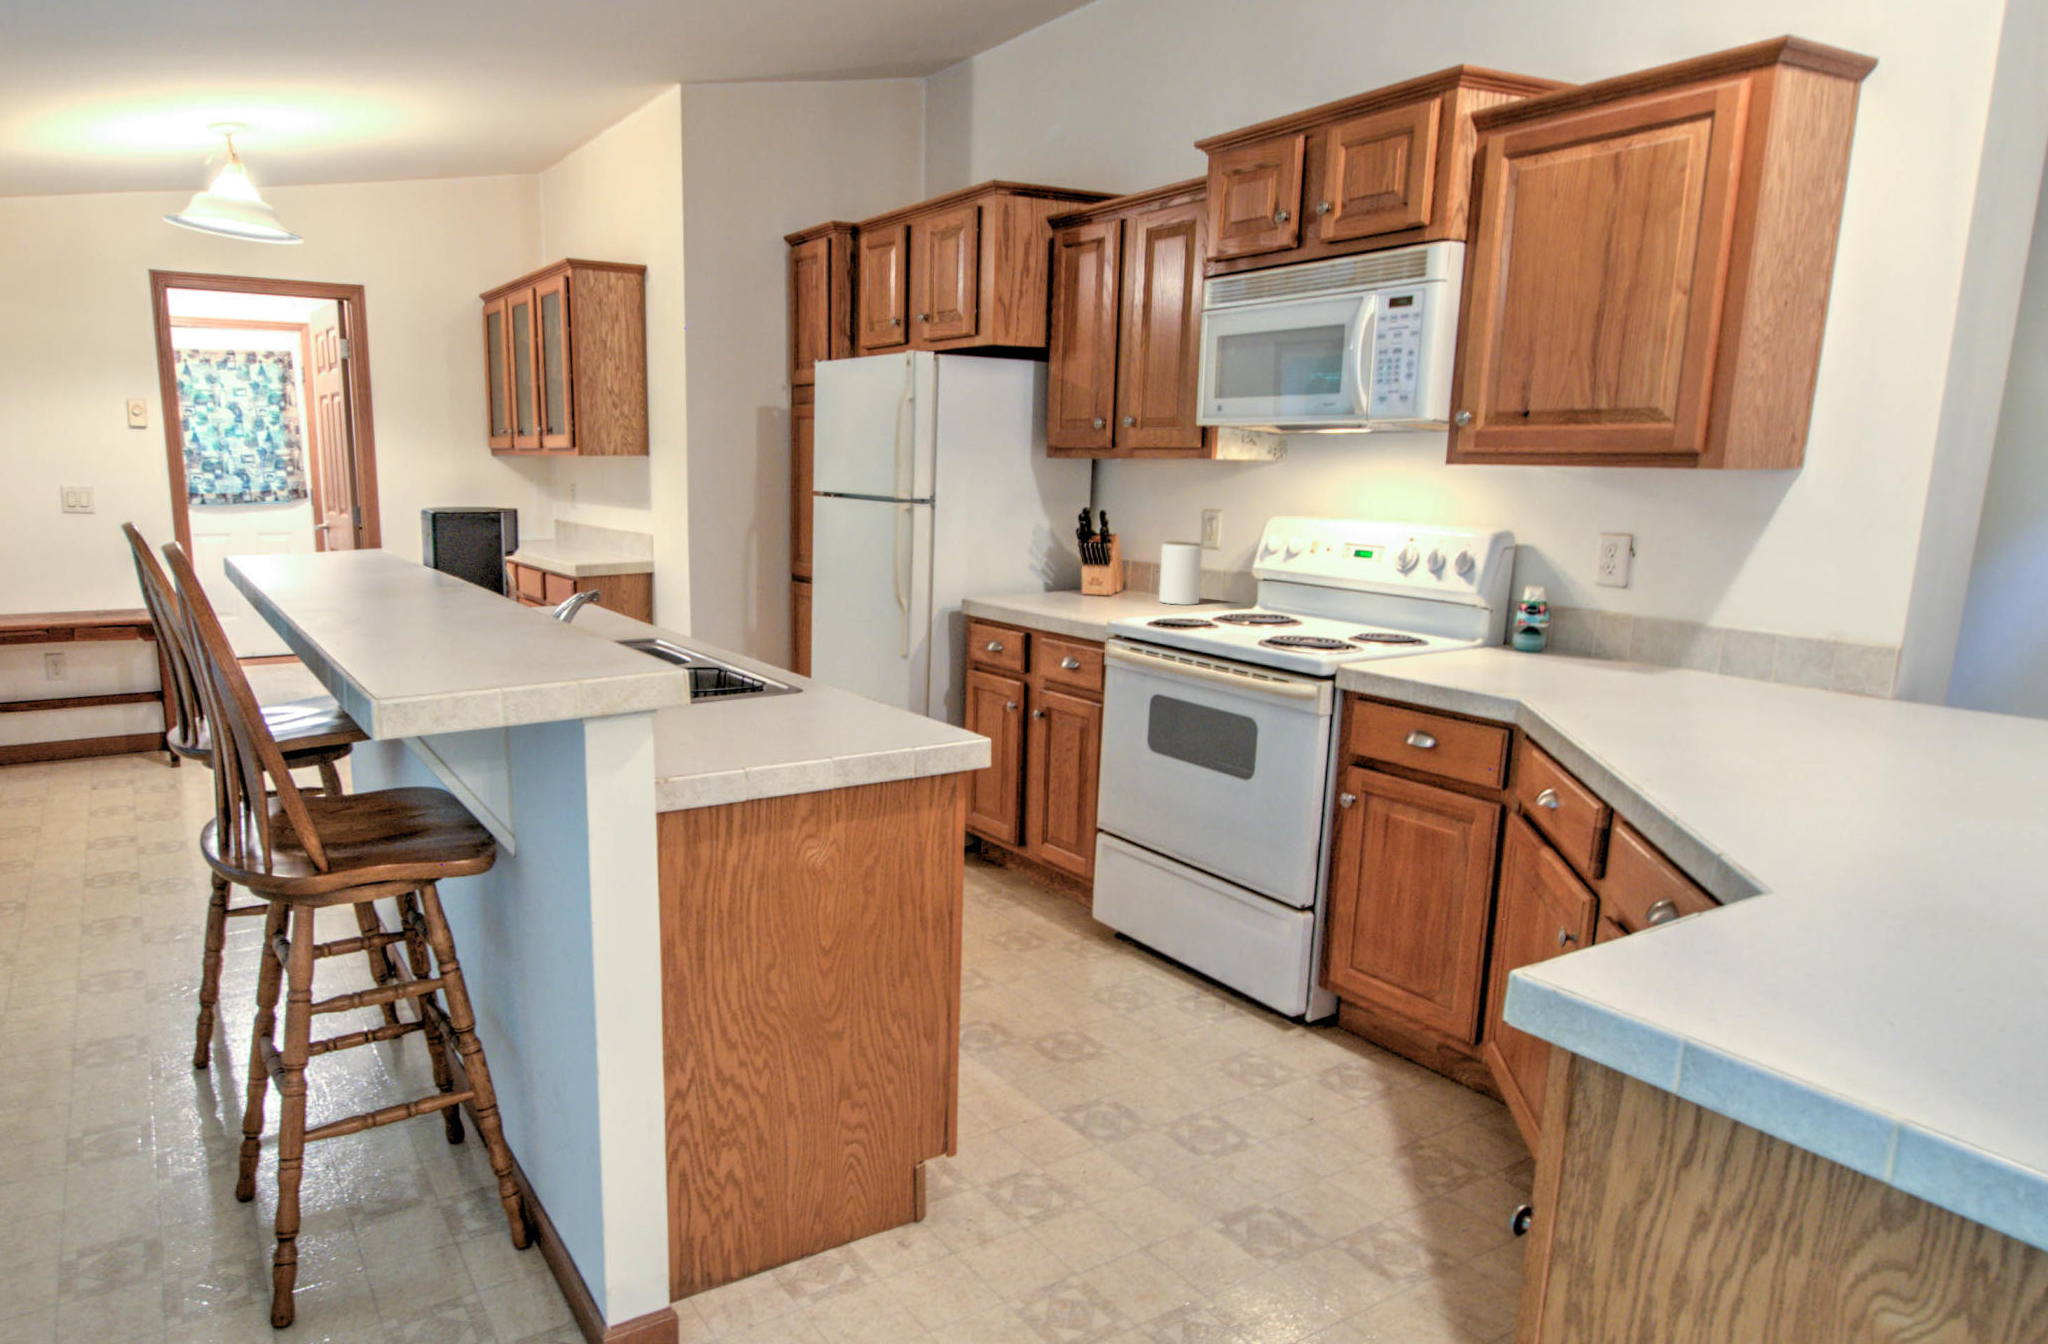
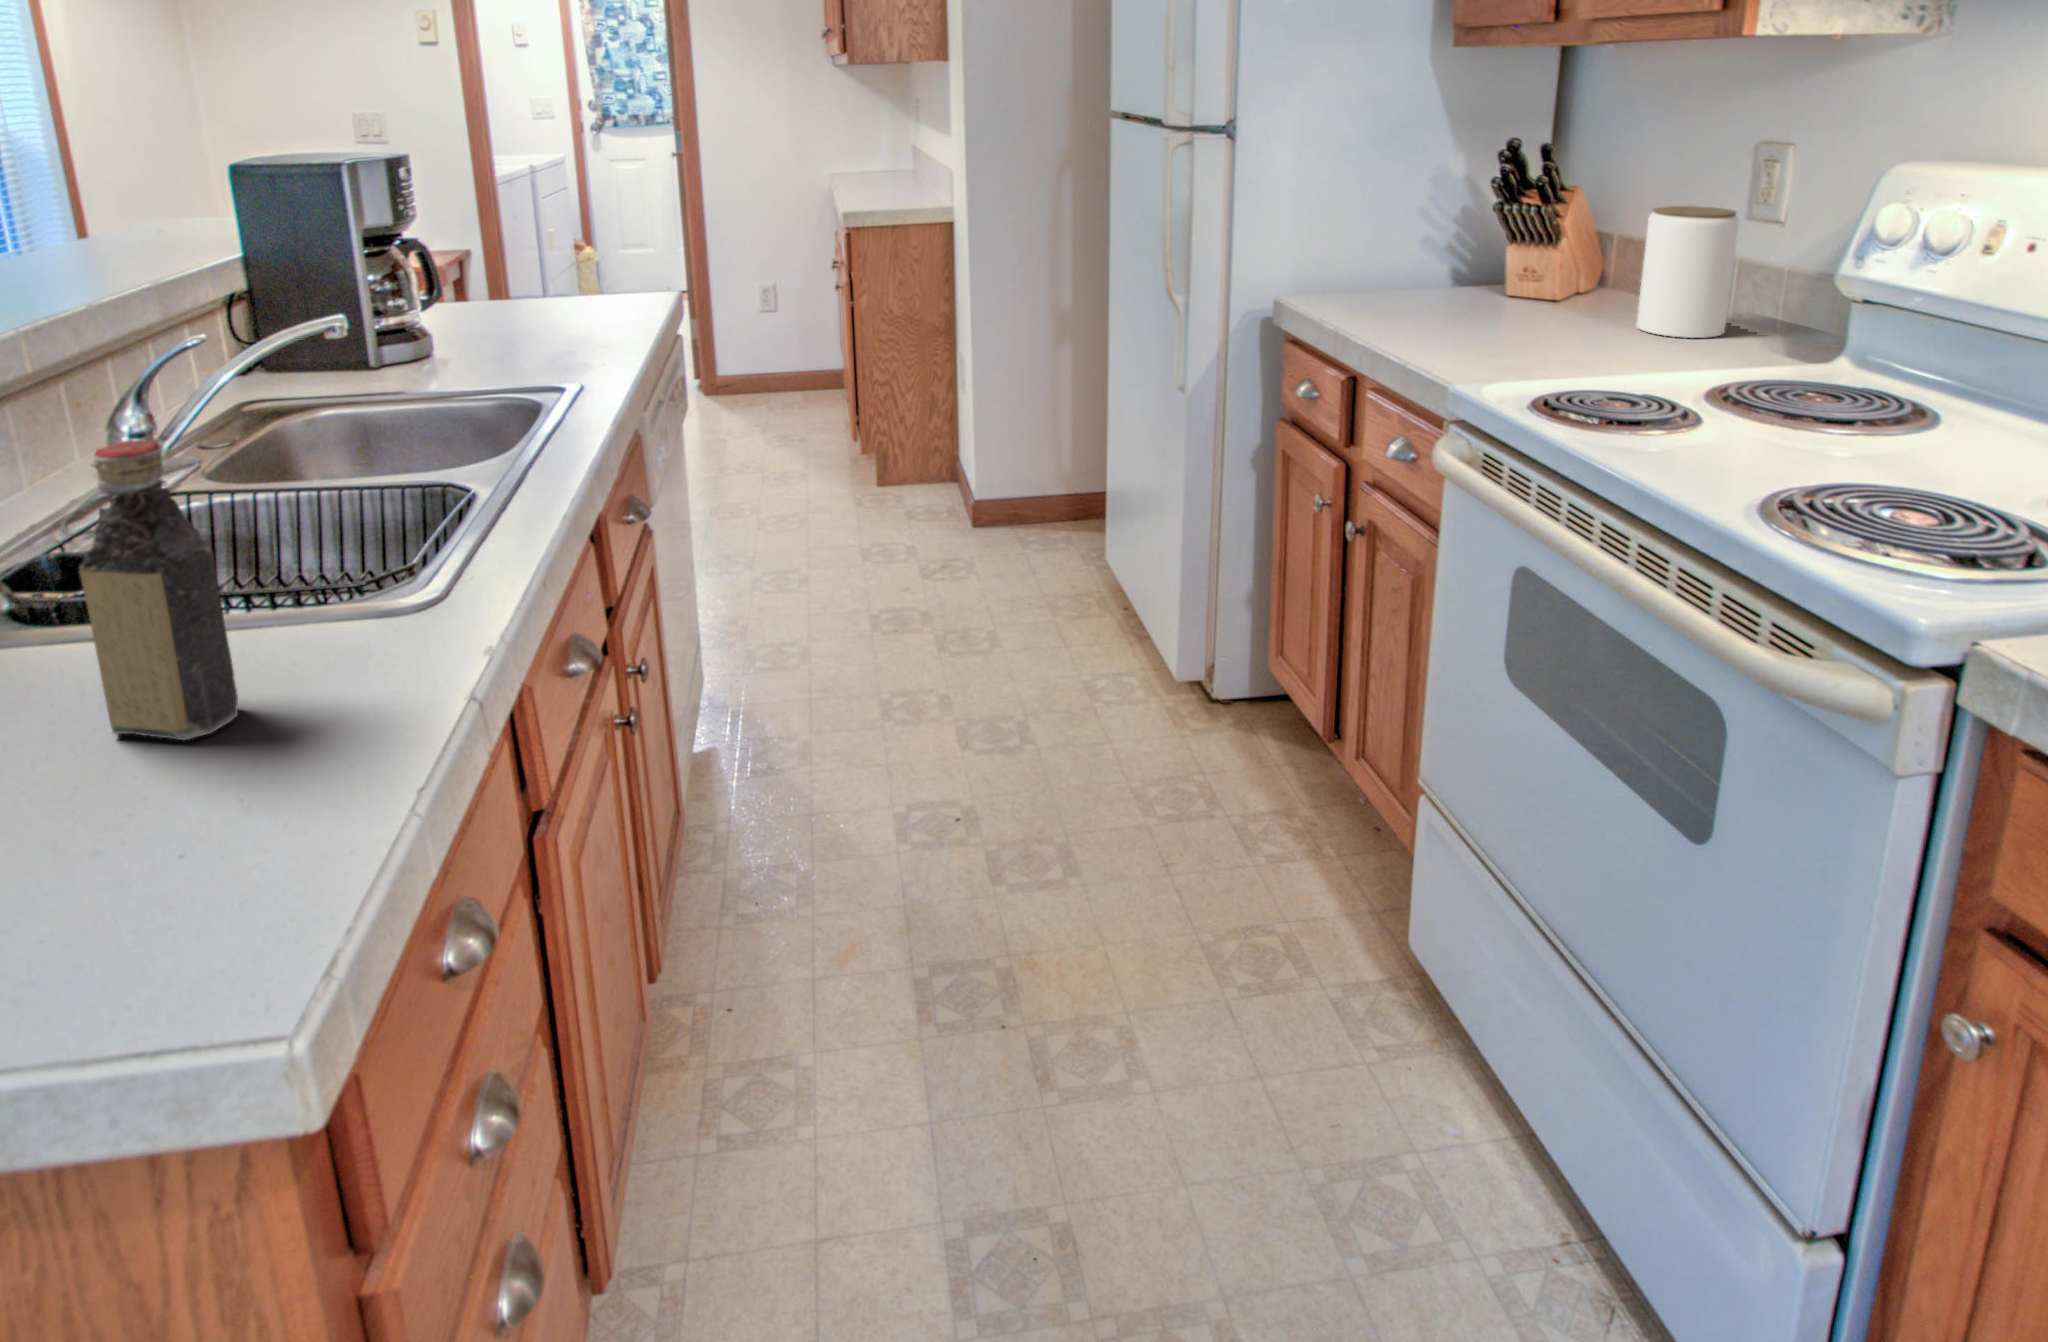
bottle: none [775,586,821,704] -> present [79,440,238,740]

